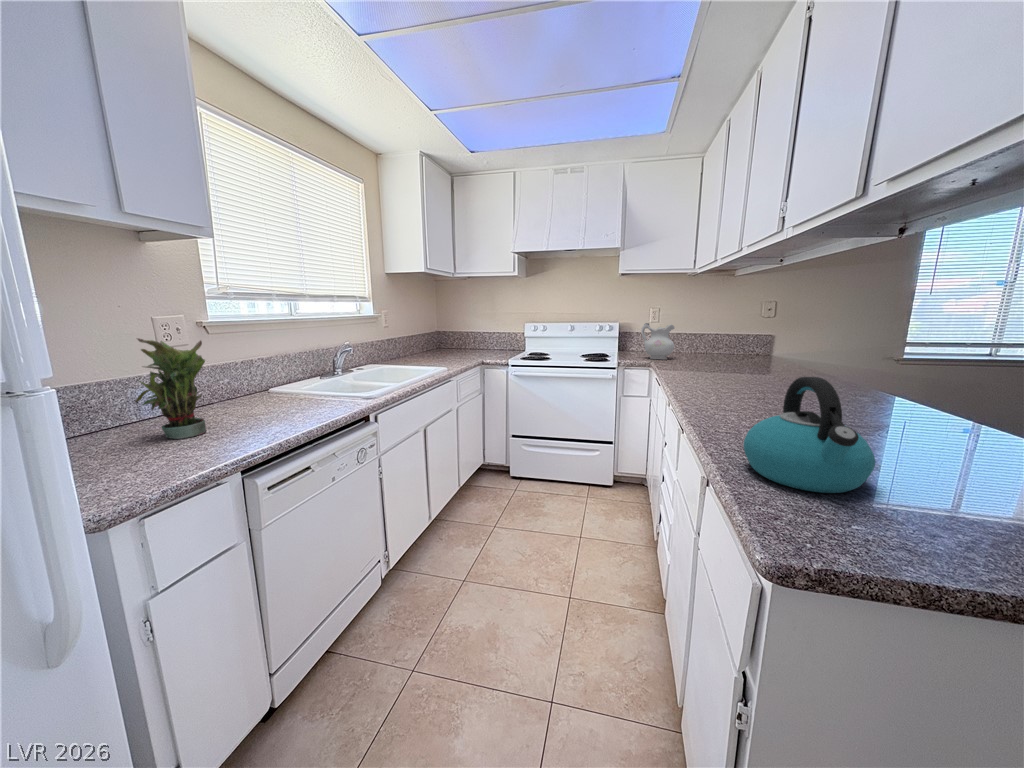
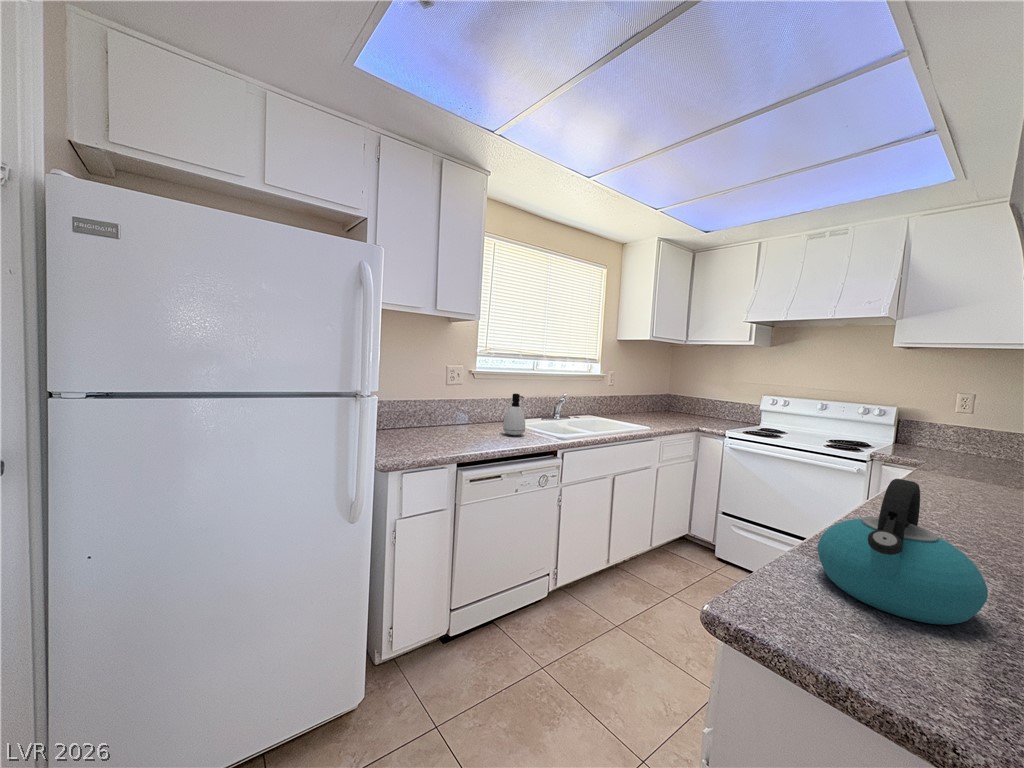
ceramic pitcher: present [641,323,675,360] -> none [932,411,996,467]
potted plant: present [135,338,206,439] -> none [424,377,460,439]
soap dispenser: none [283,349,318,407] -> present [503,393,525,435]

